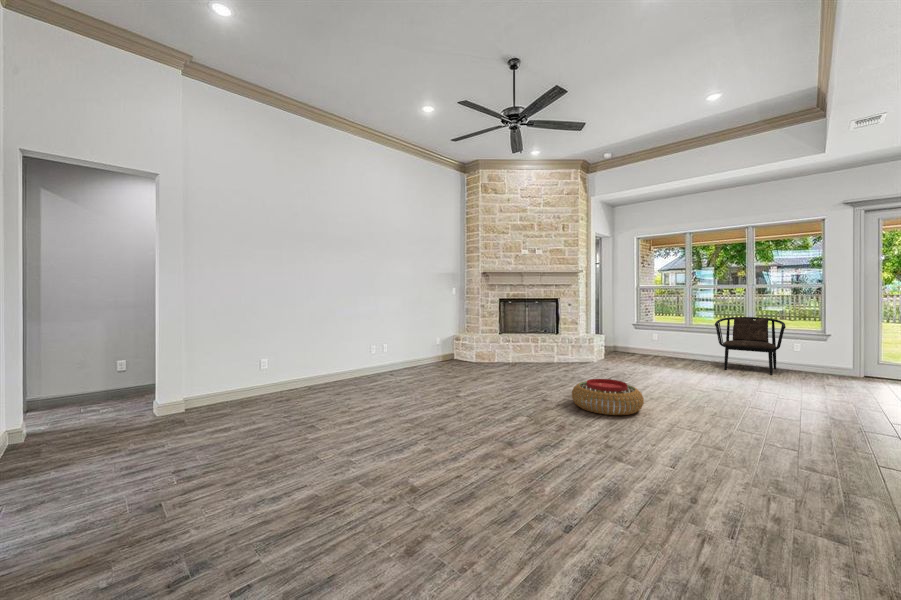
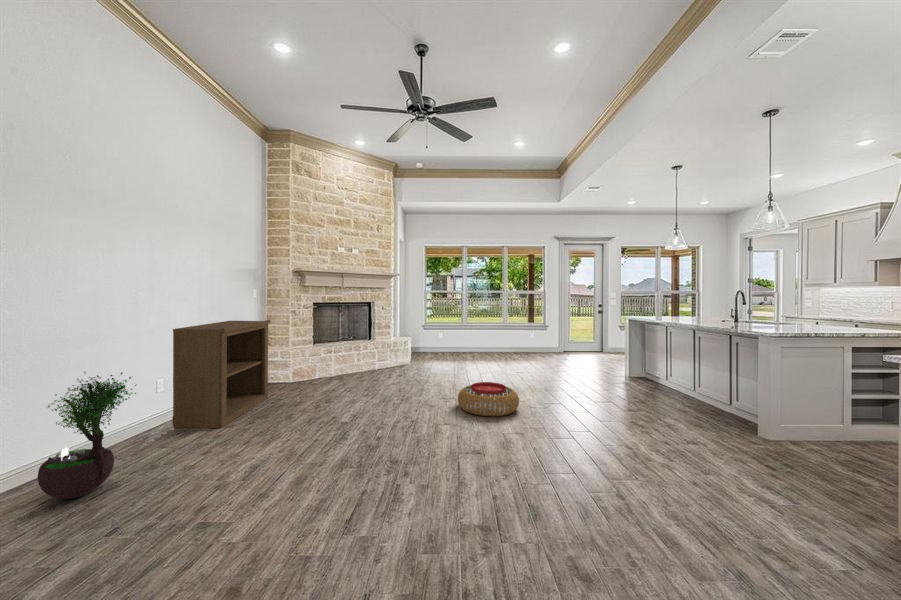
bookshelf: none [377,310,447,379] -> present [172,320,271,428]
armchair: present [715,317,786,375] -> none [490,316,533,359]
potted tree: none [294,327,333,393] -> present [38,373,136,499]

